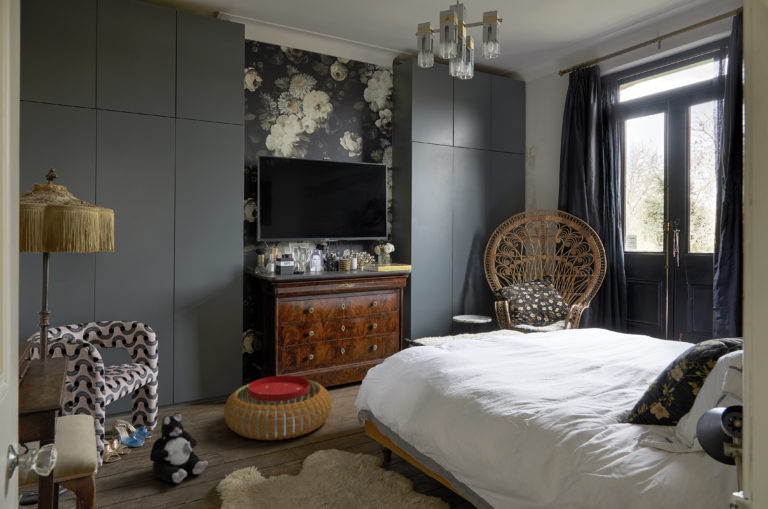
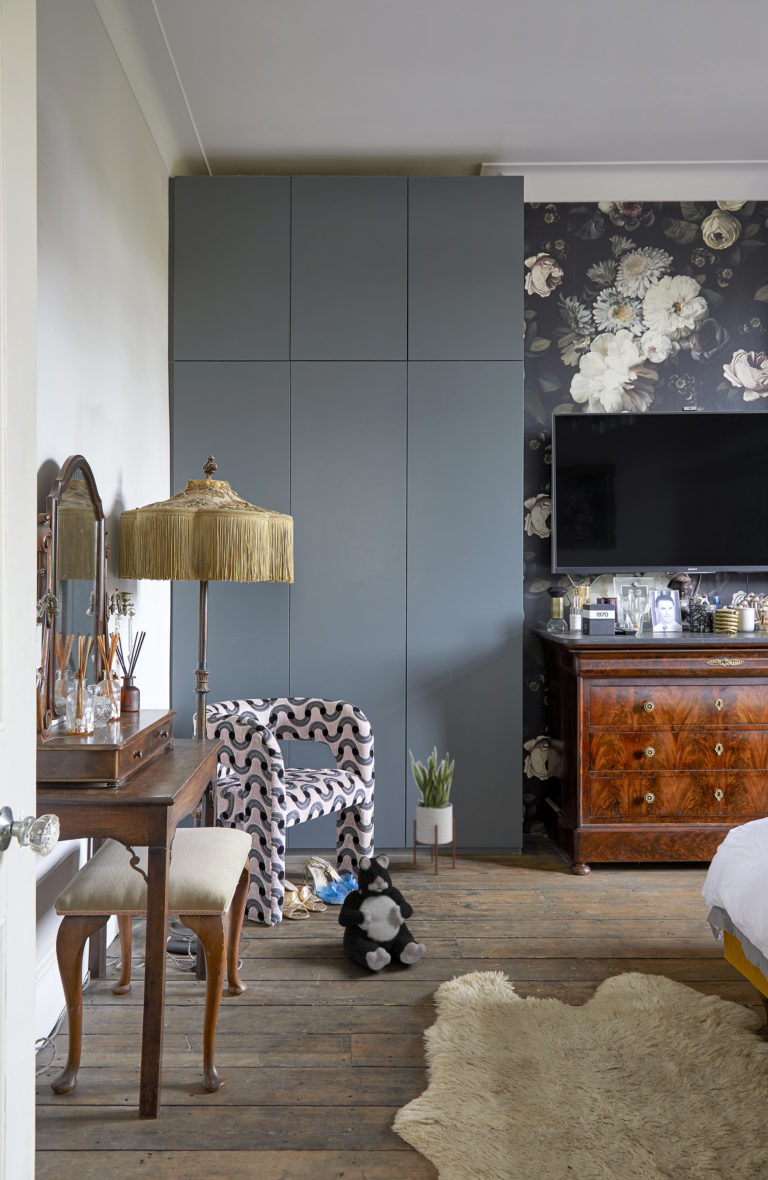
potted plant: none [180,343,208,416] -> present [409,747,455,875]
pouf: present [224,376,332,440] -> none [472,823,676,941]

